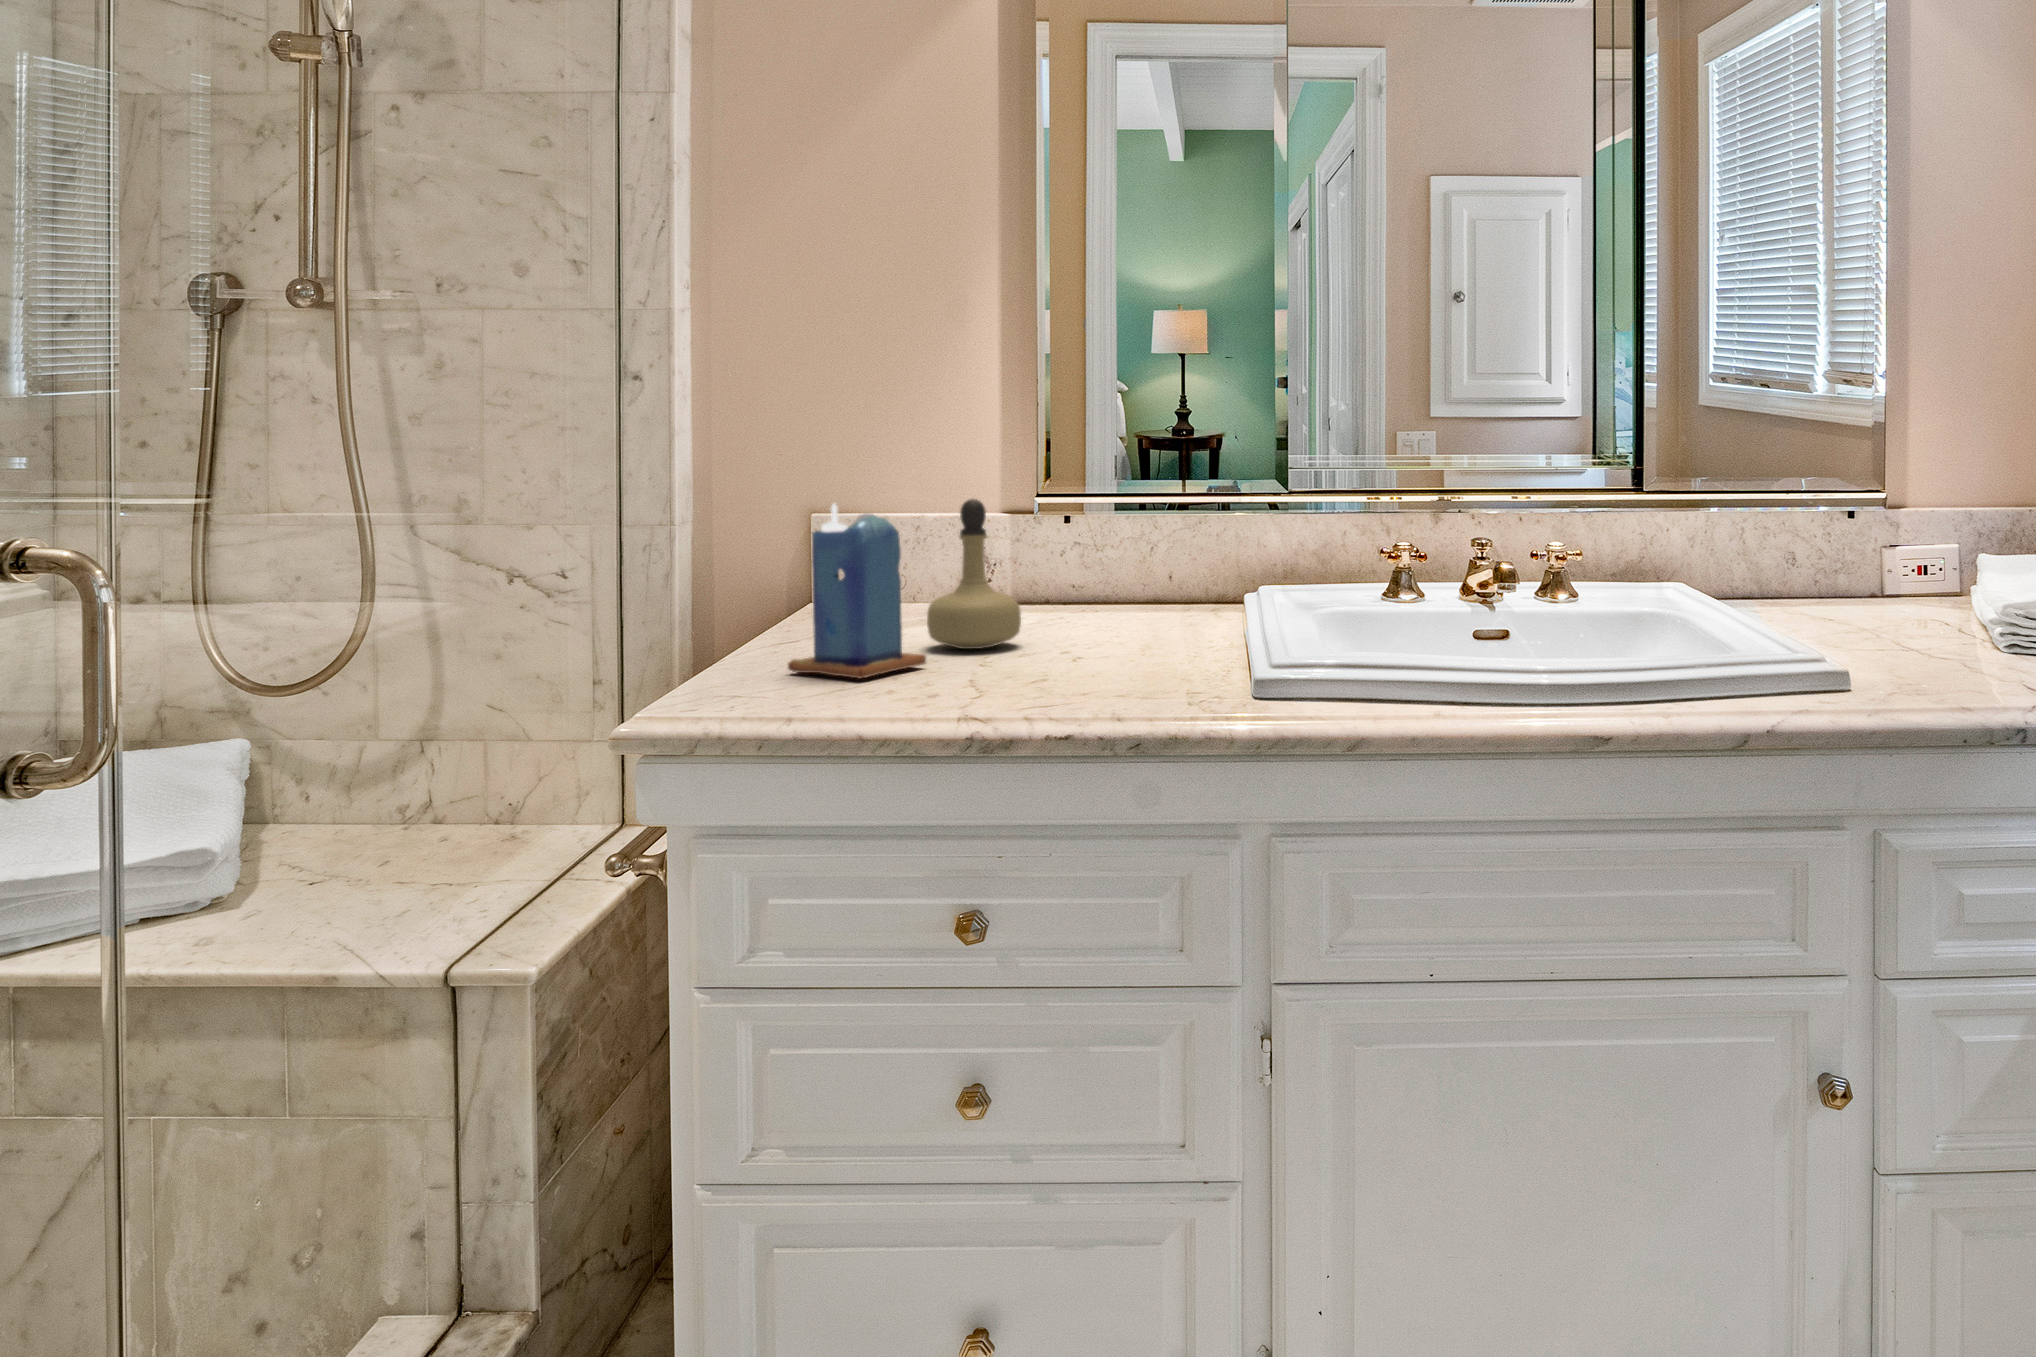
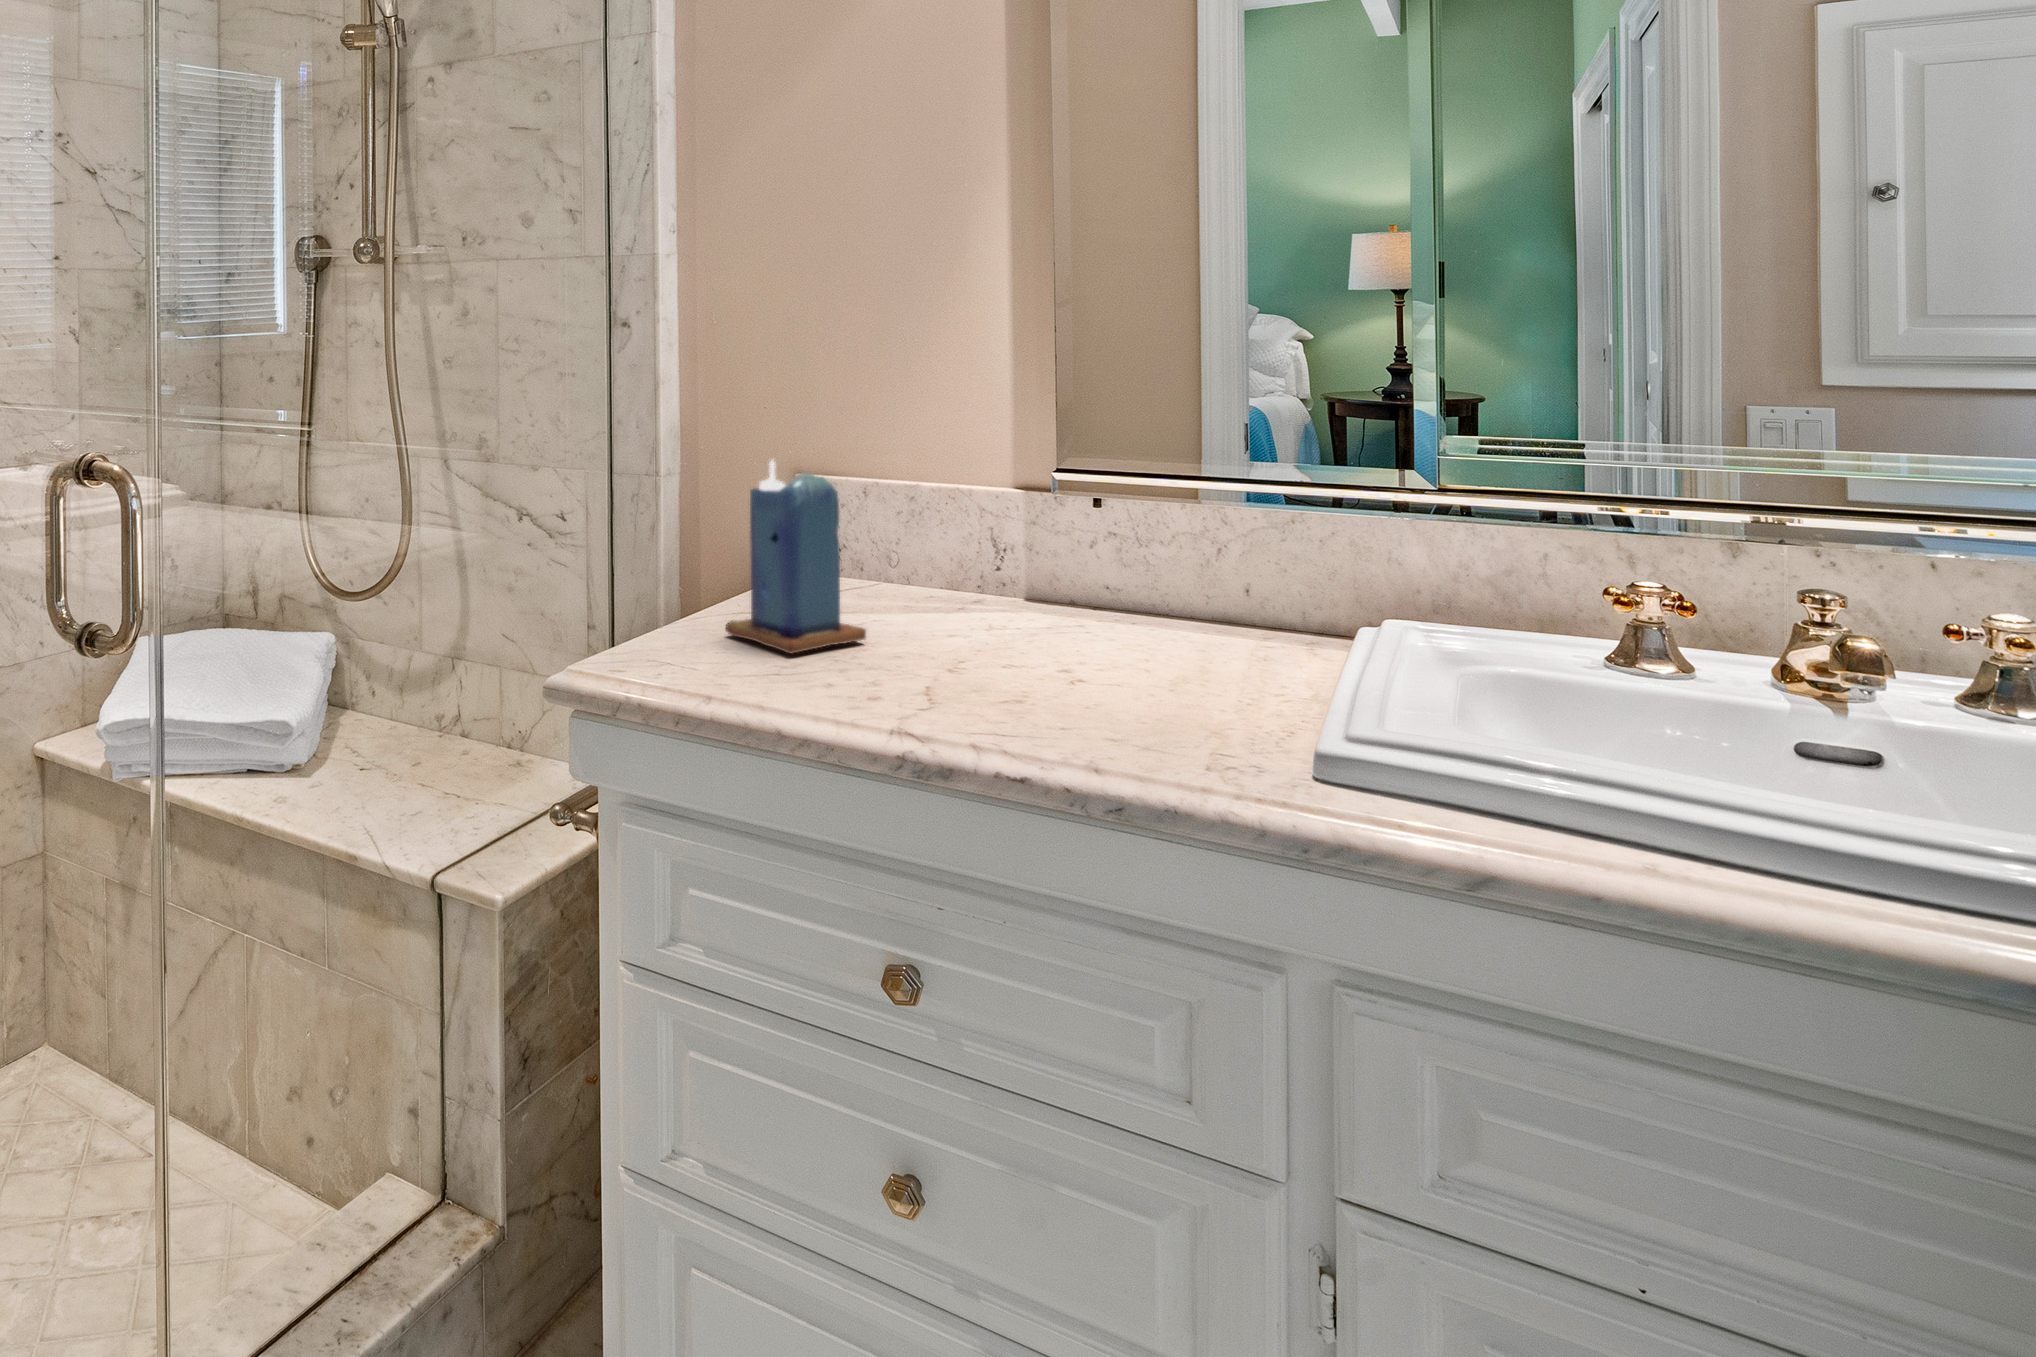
perfume bottle: present [927,499,1021,649] -> none [879,449,984,620]

